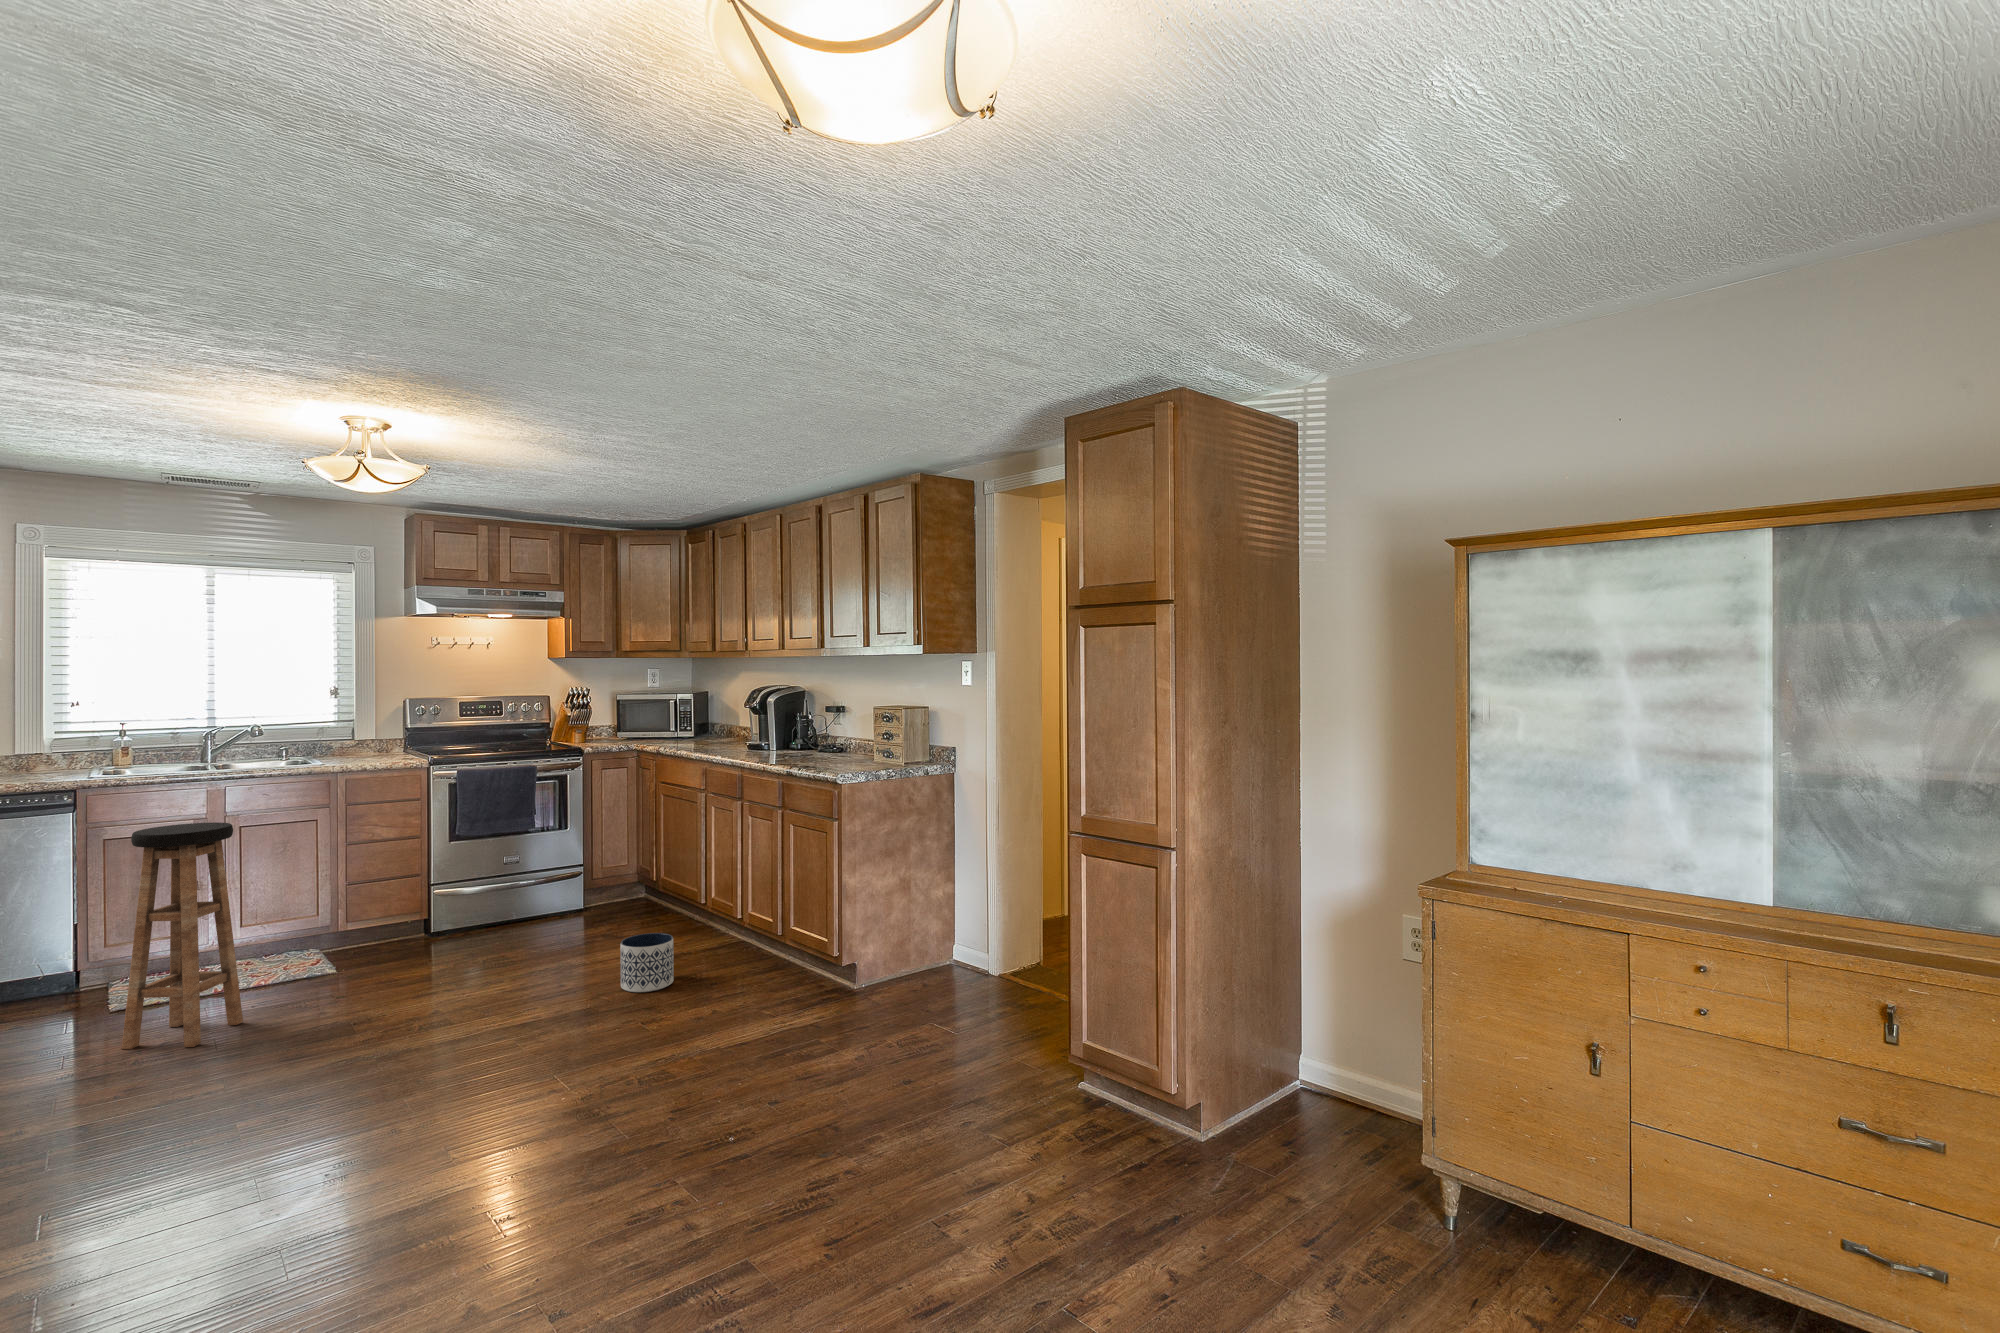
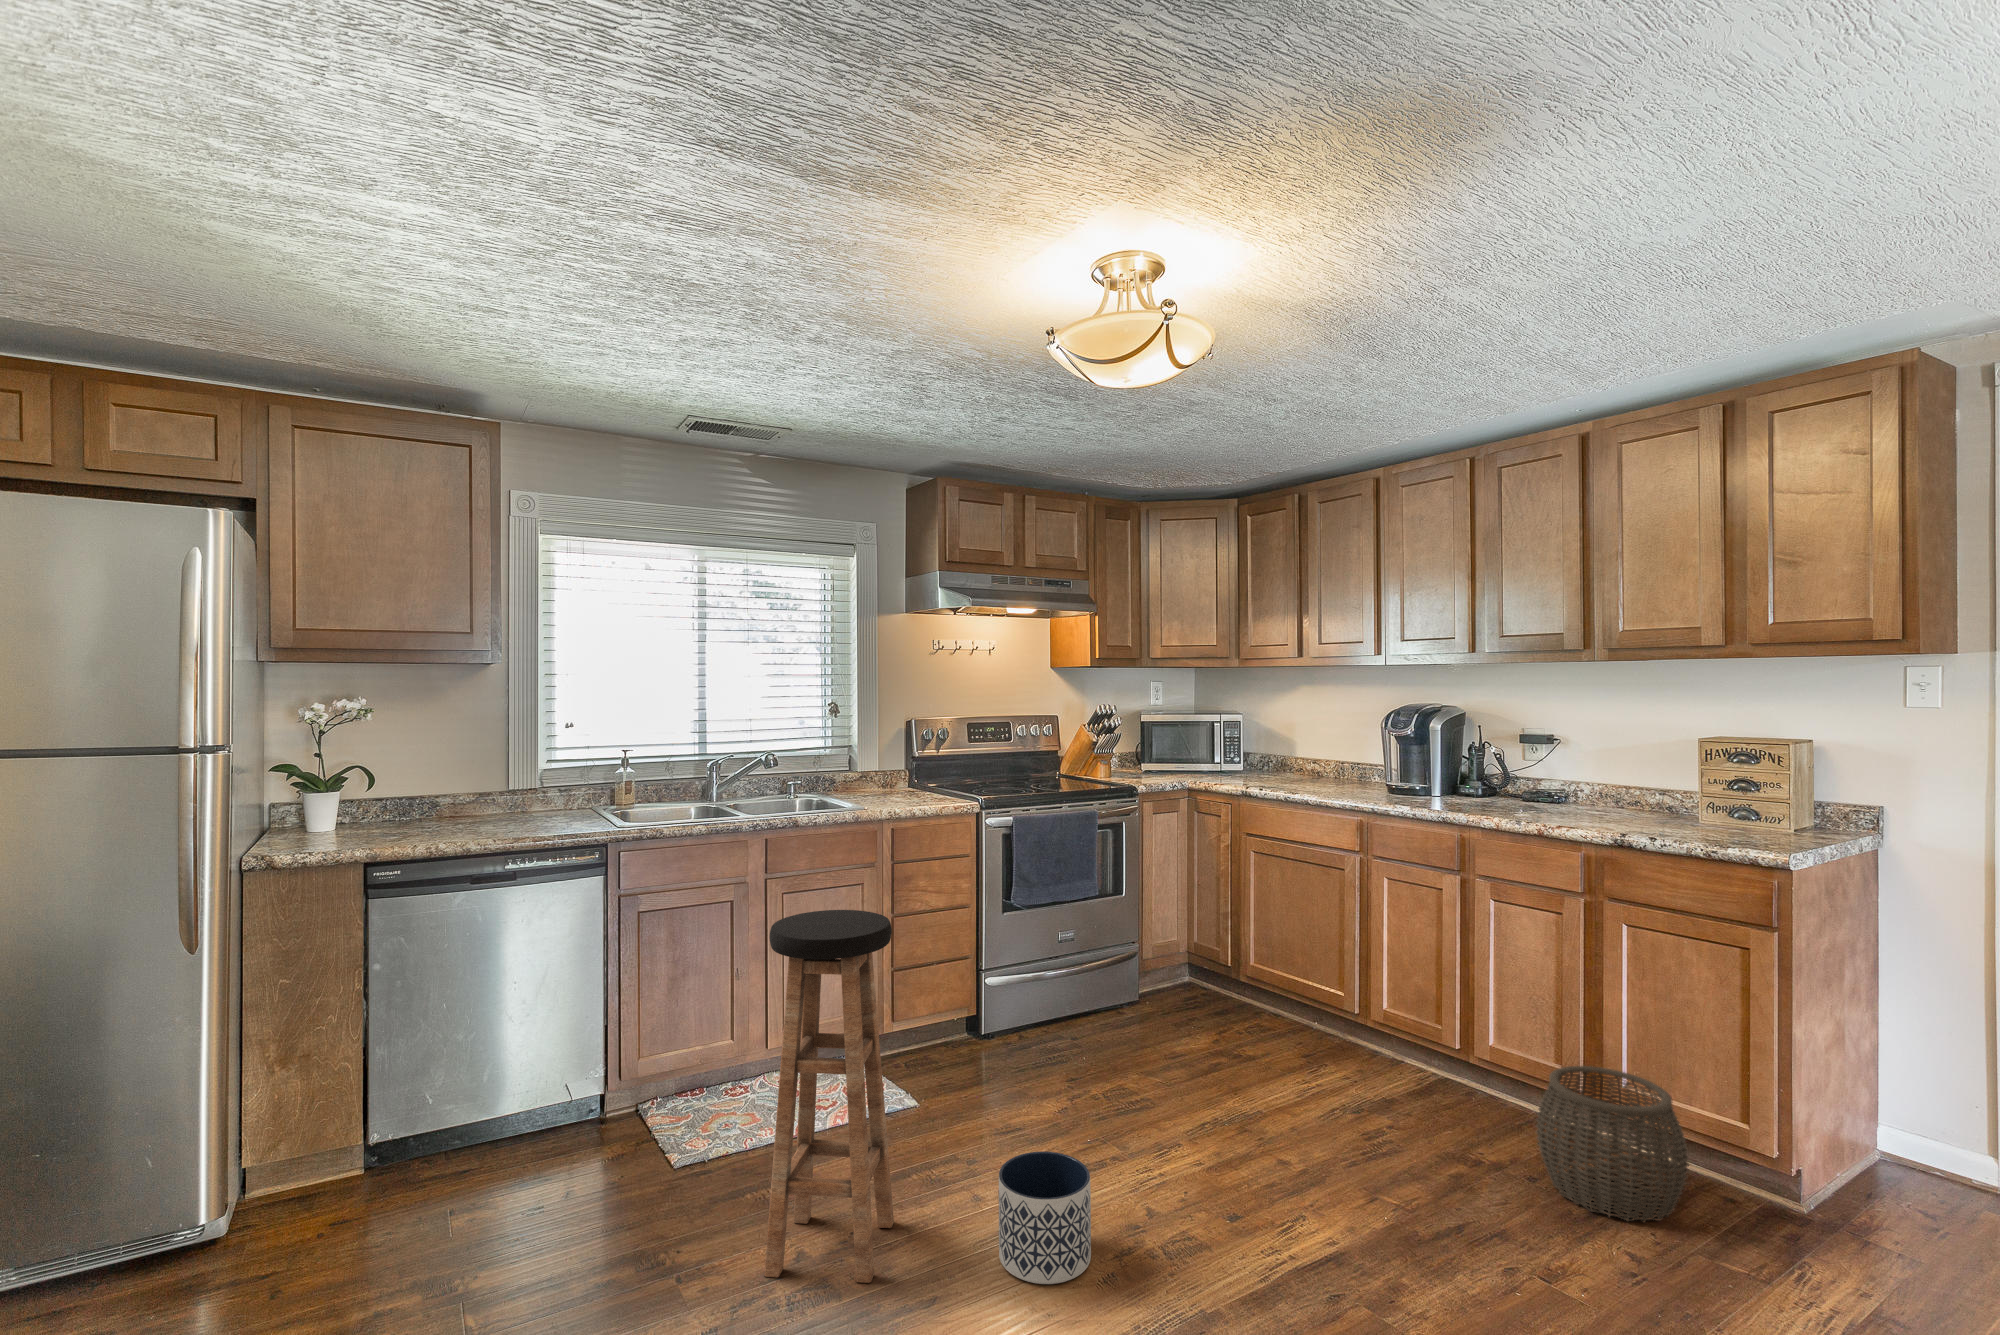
woven basket: none [706,911,787,995] -> present [1536,1066,1689,1222]
planter: present [620,933,674,992] -> present [999,1152,1091,1284]

